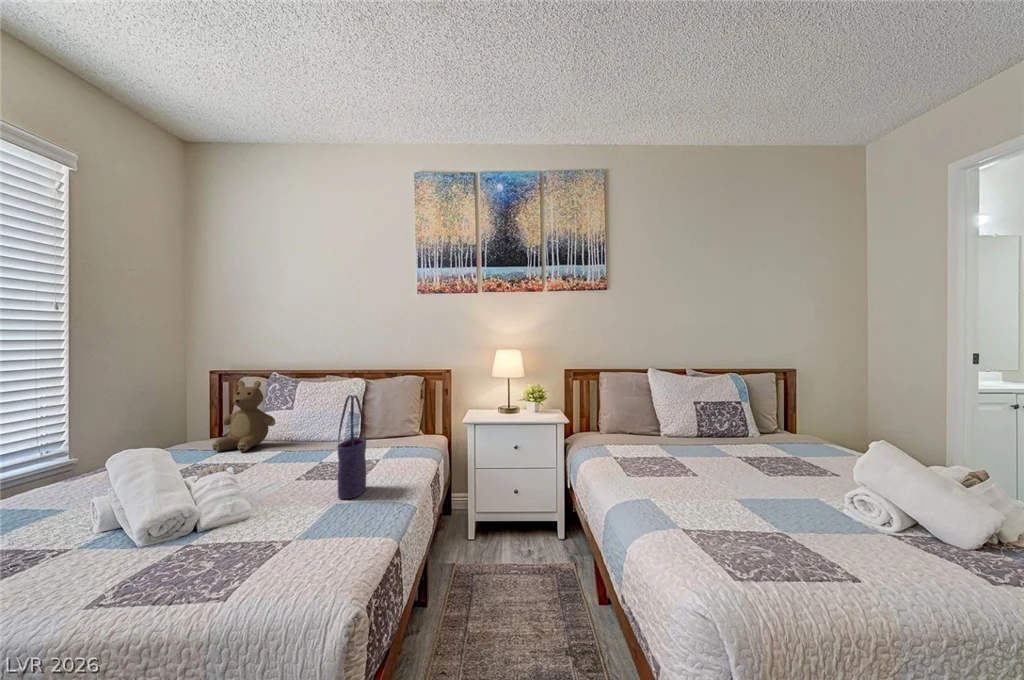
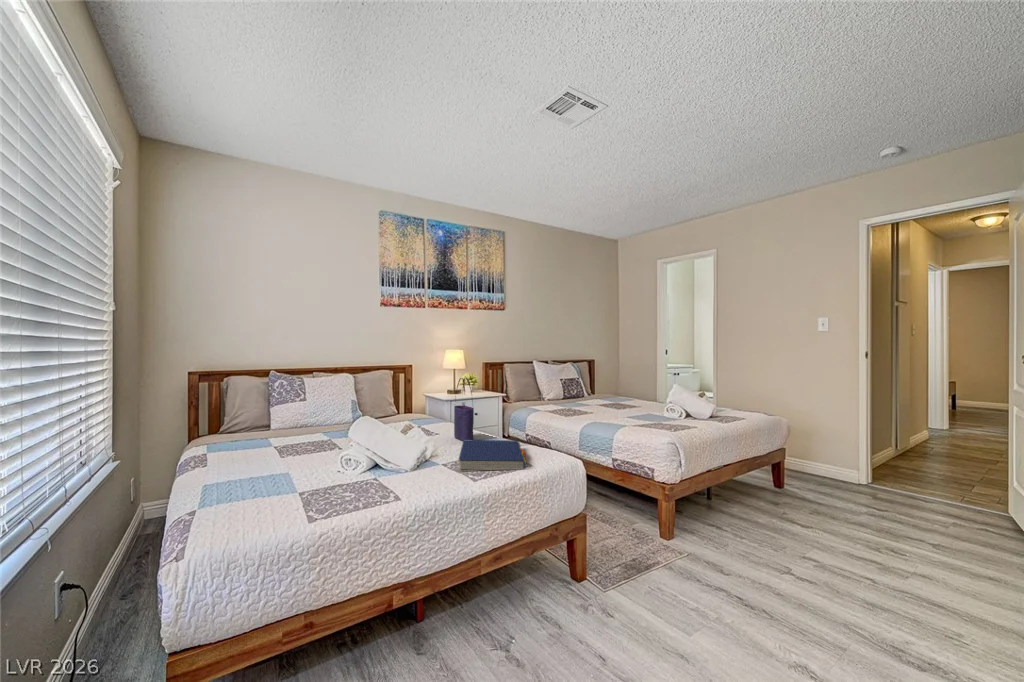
teddy bear: present [212,381,275,452] -> none [256,377,309,438]
book: none [140,500,346,597] -> present [459,440,526,471]

